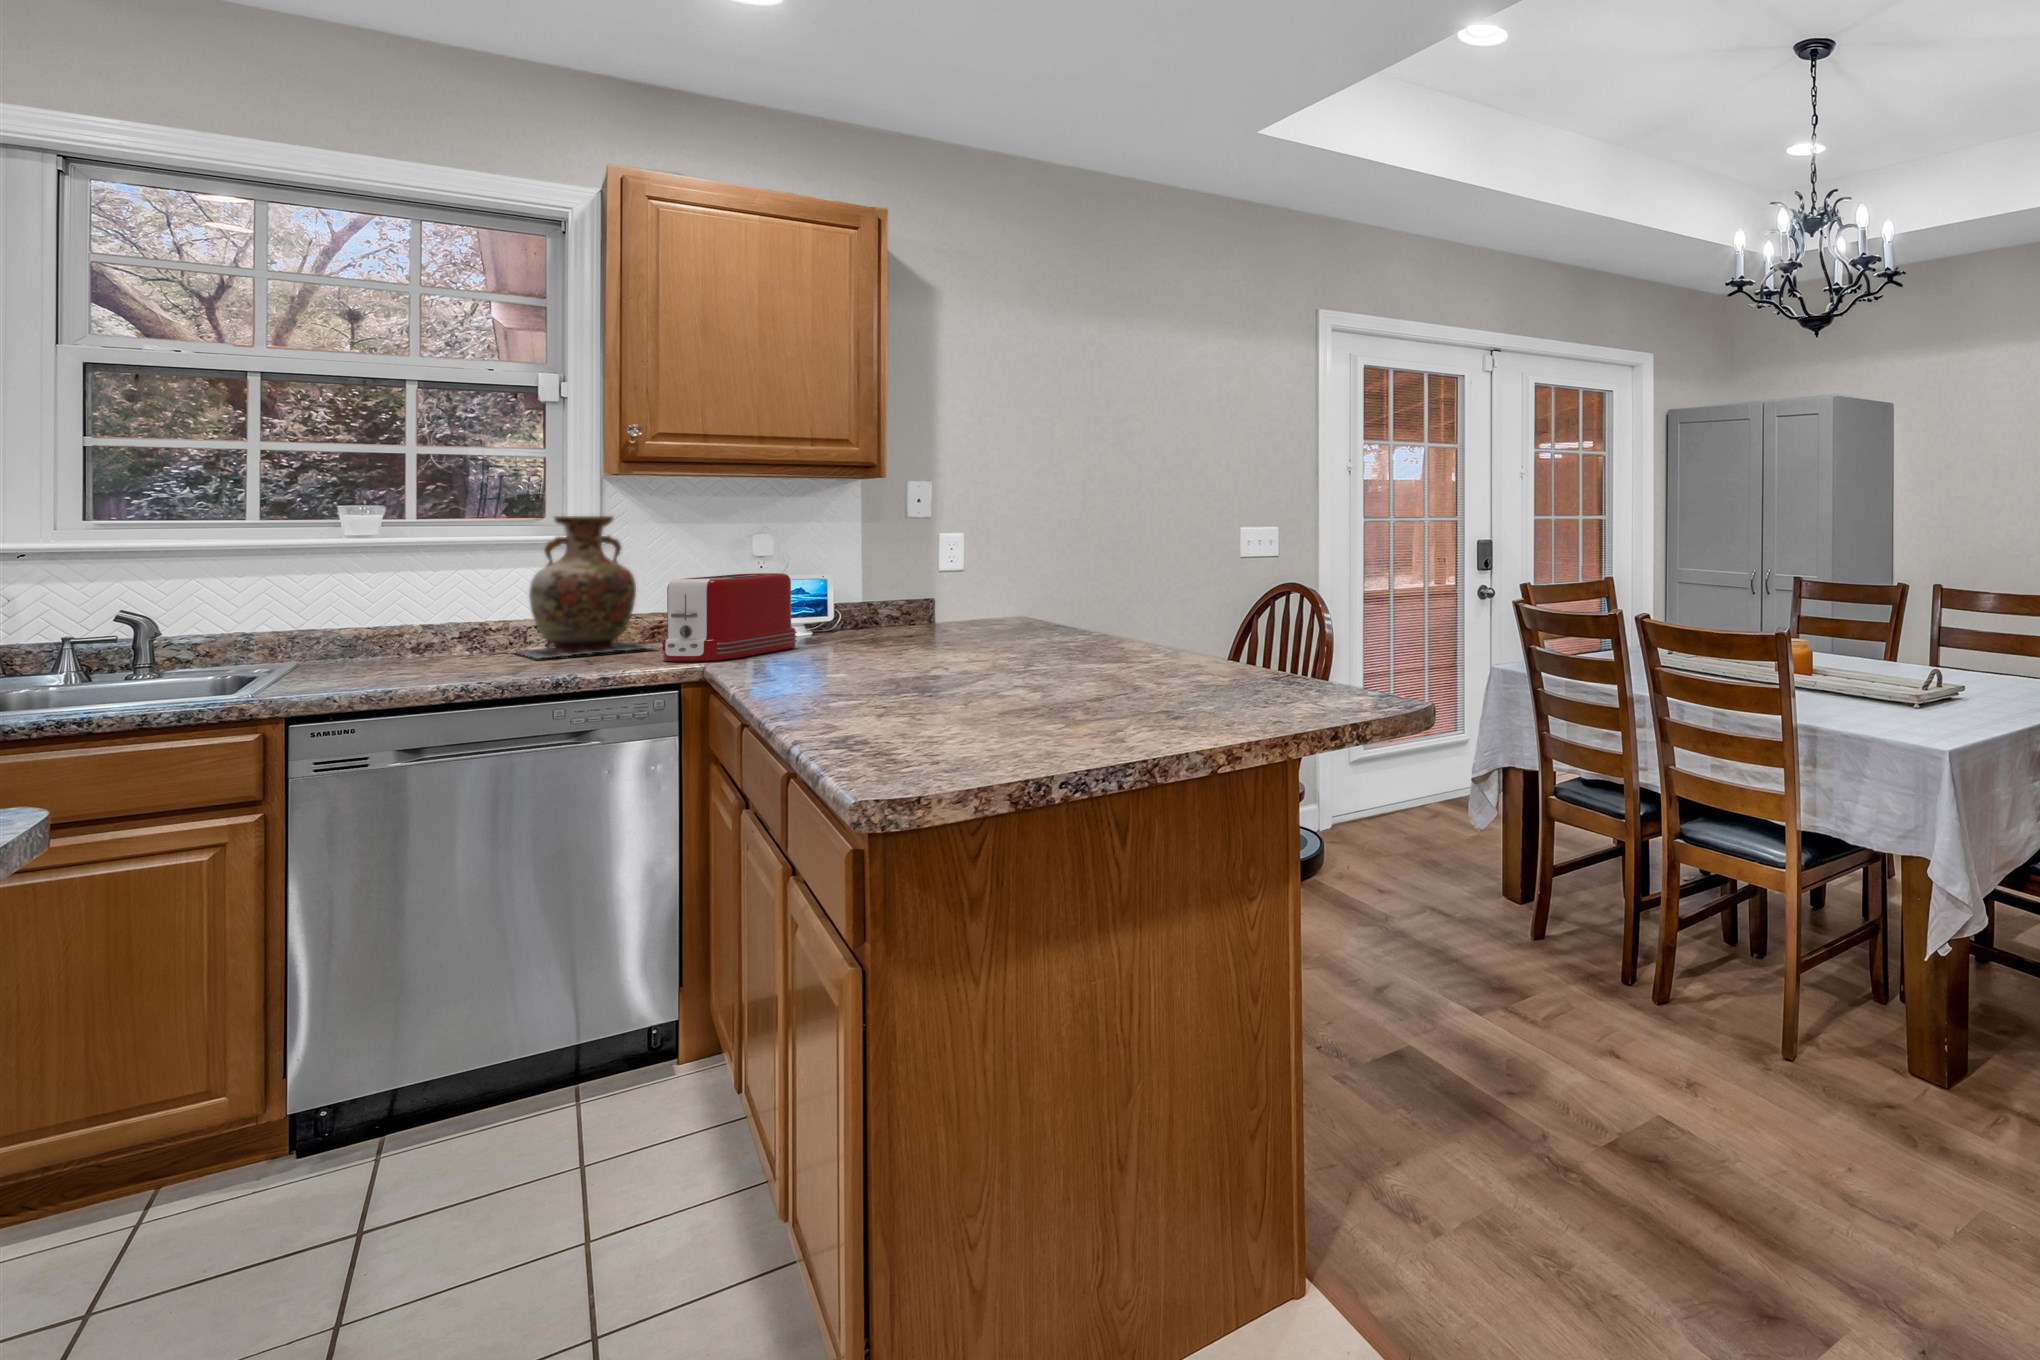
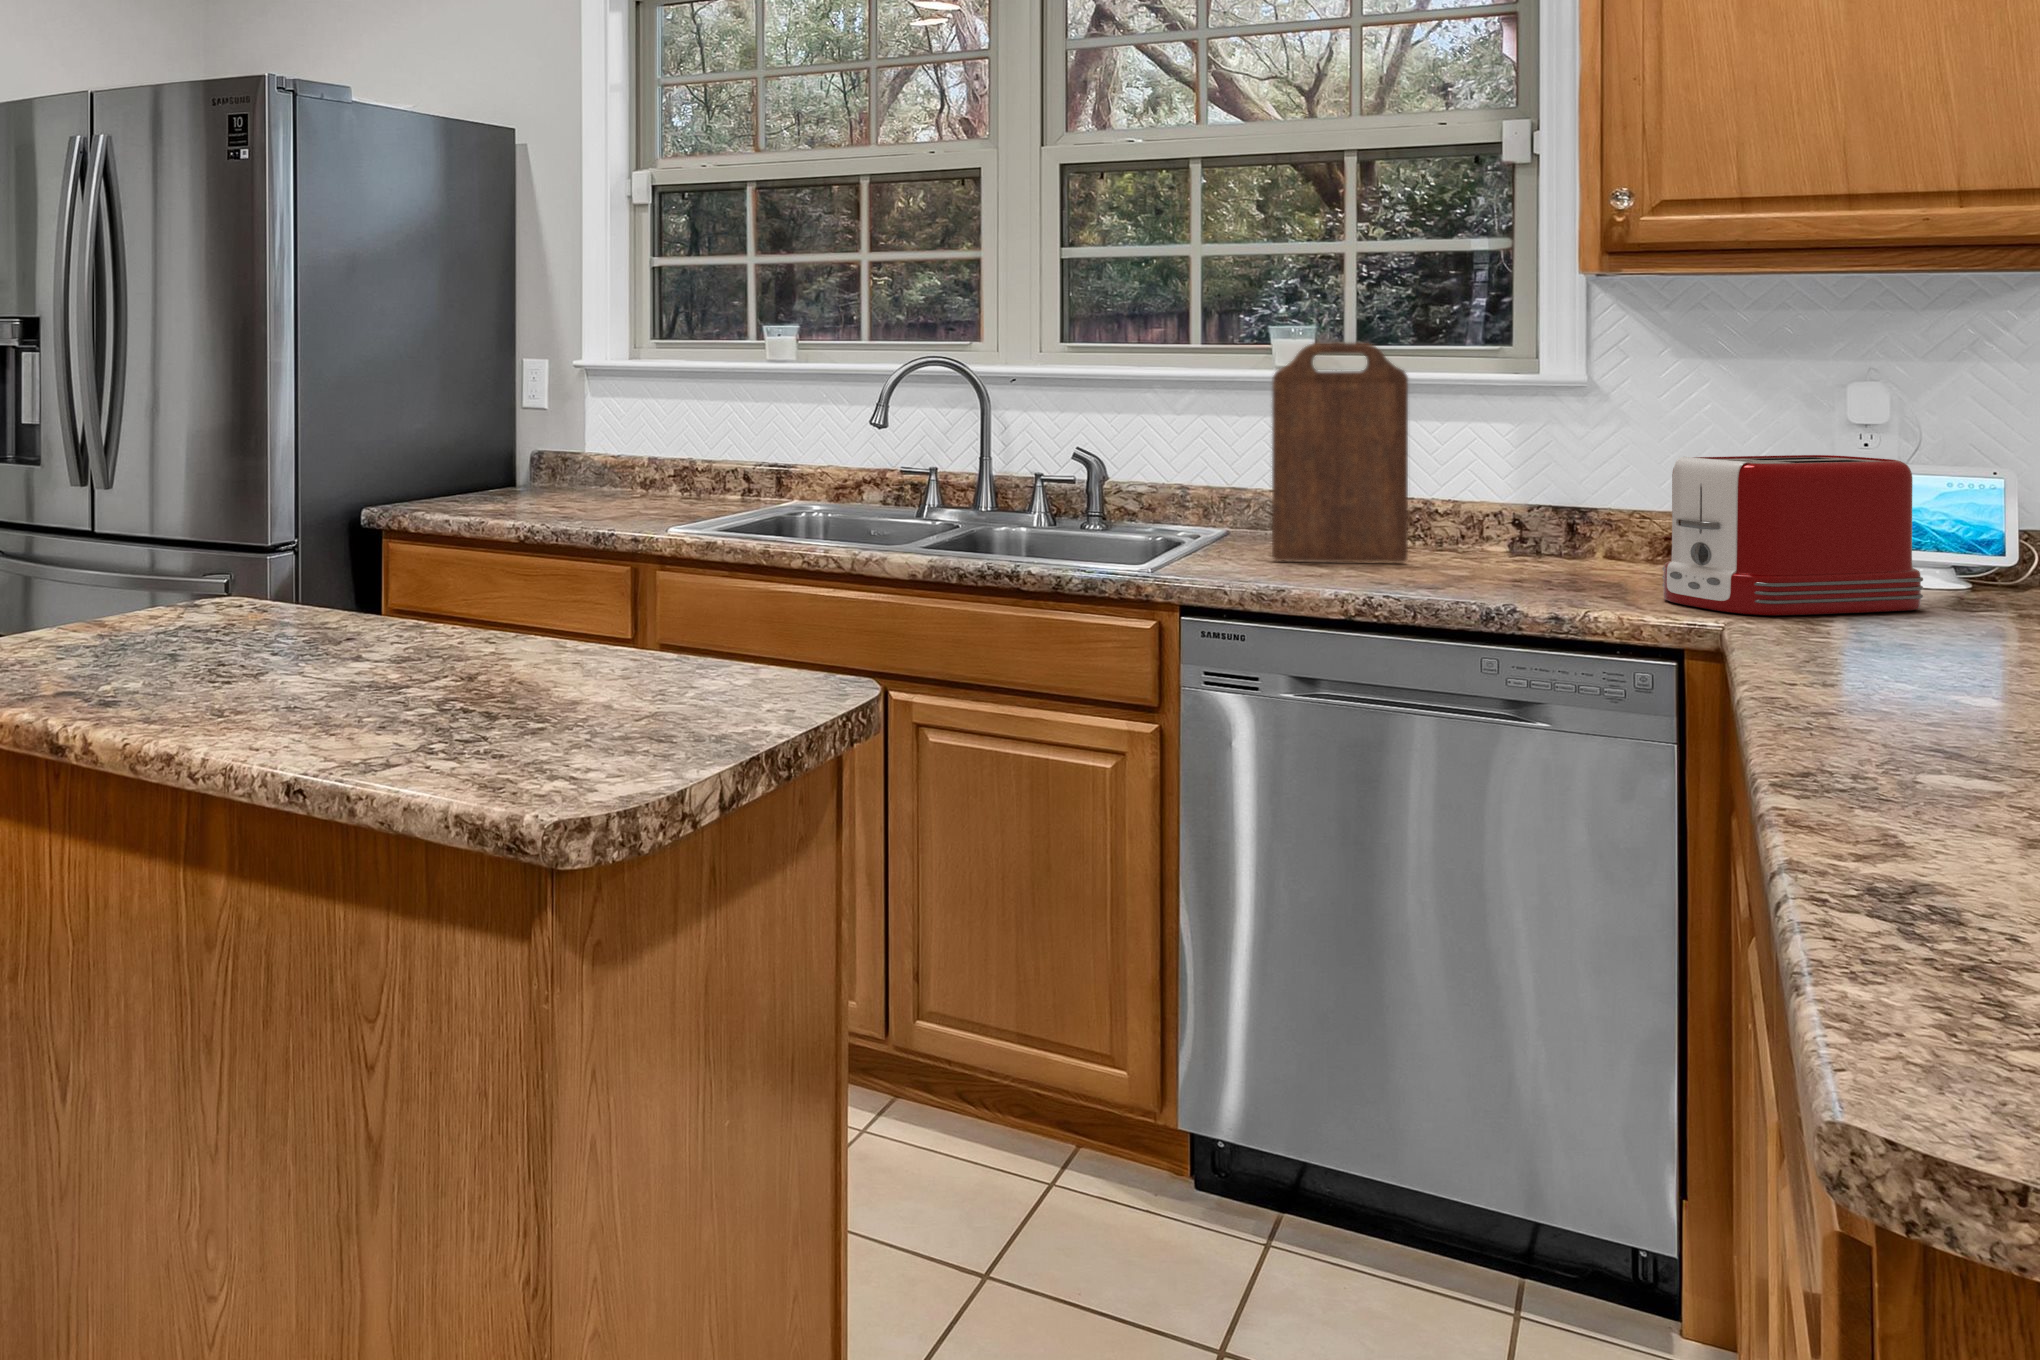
vase: present [518,516,650,658] -> none [1461,342,1668,572]
cutting board: none [359,517,477,676] -> present [1272,342,1408,563]

